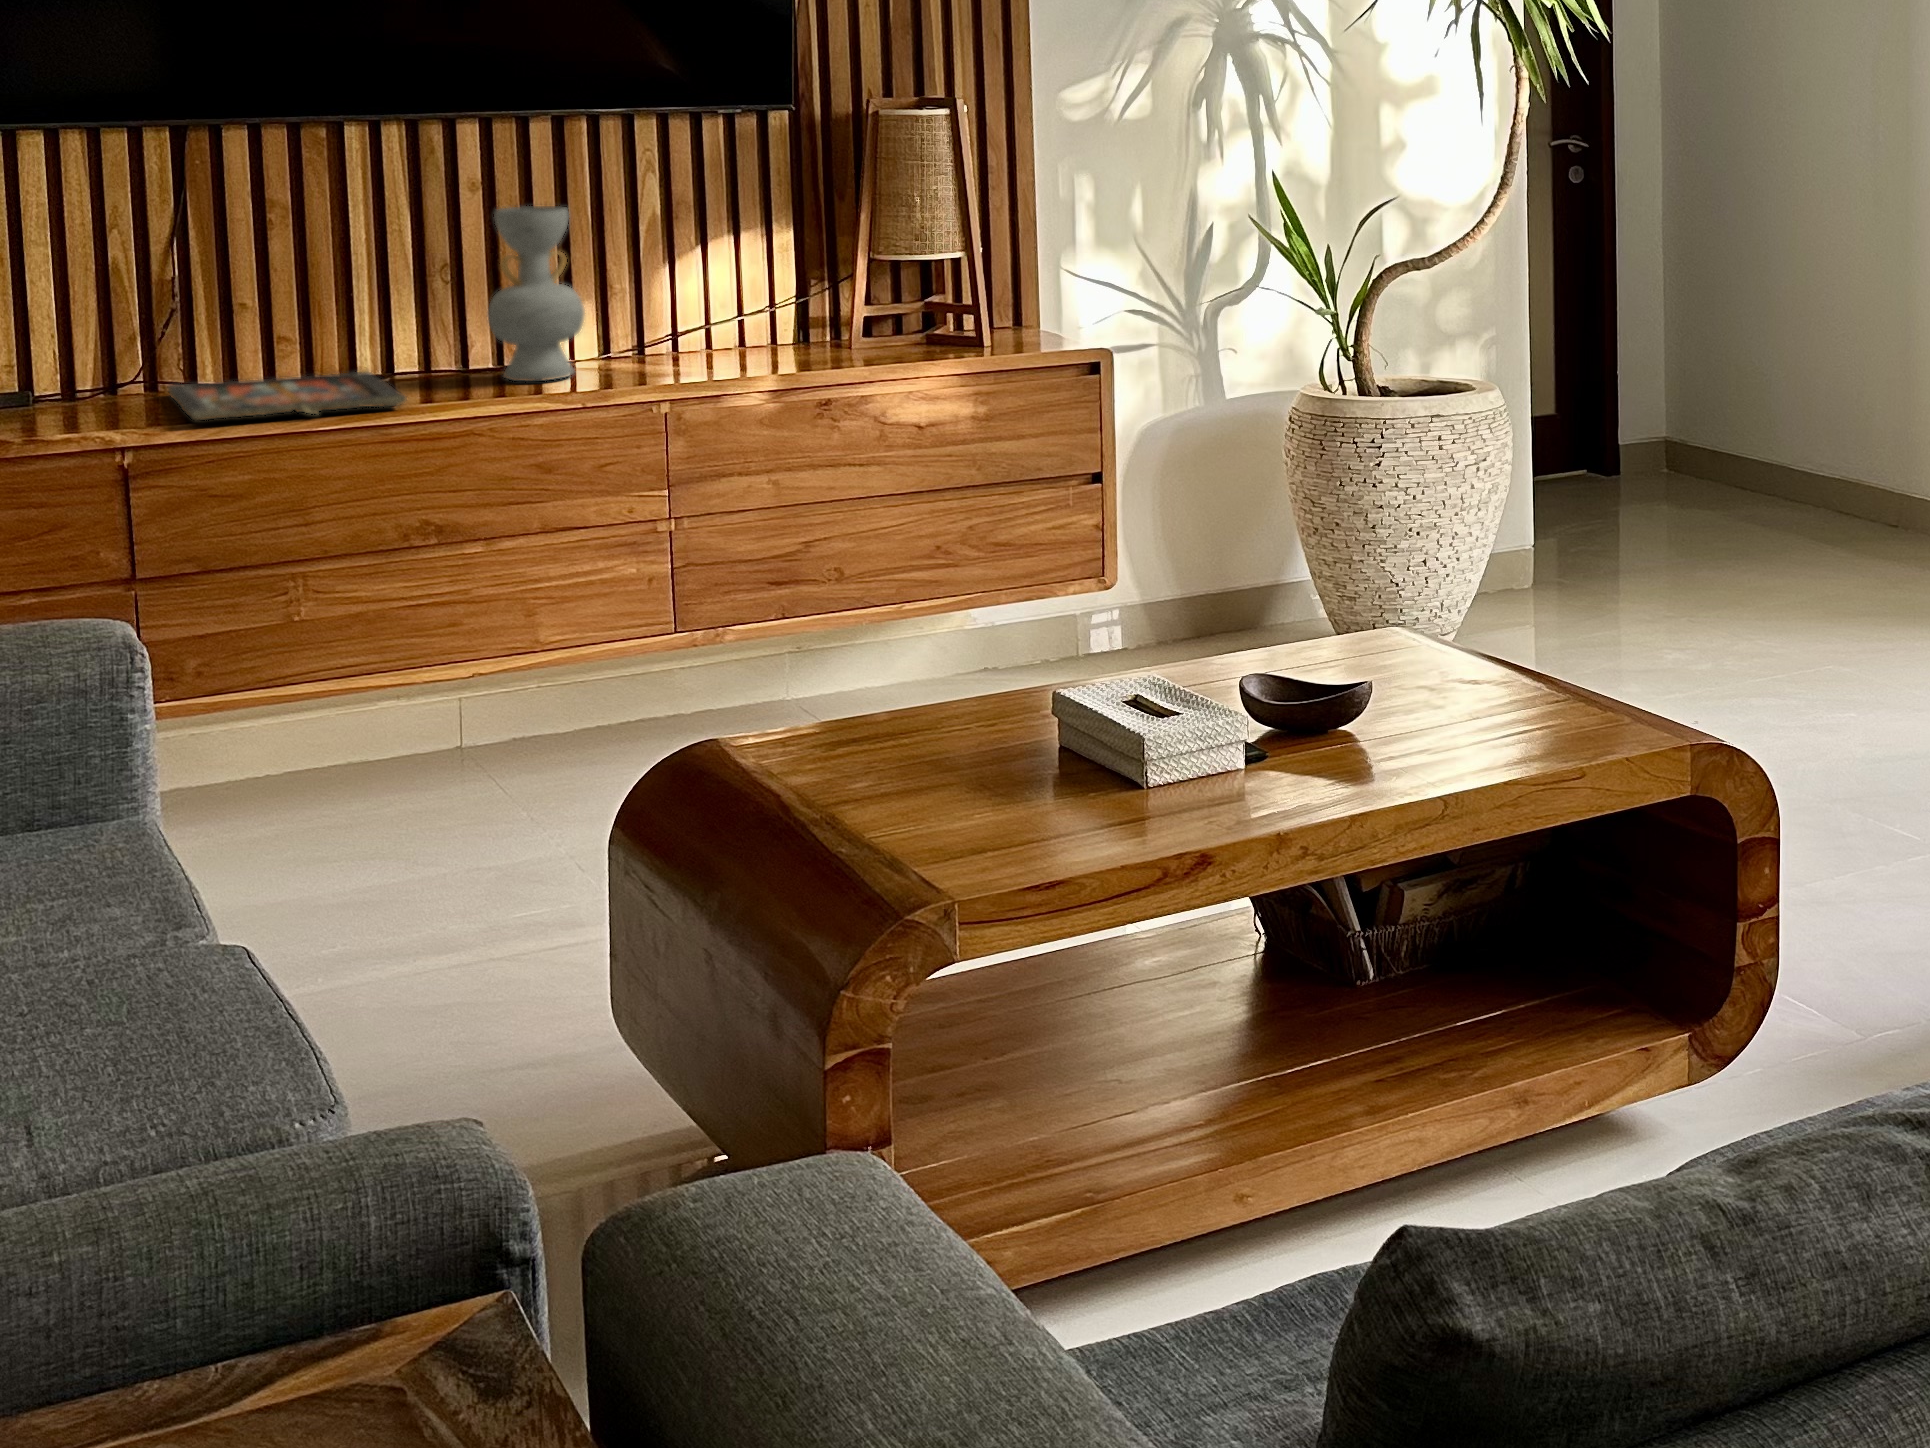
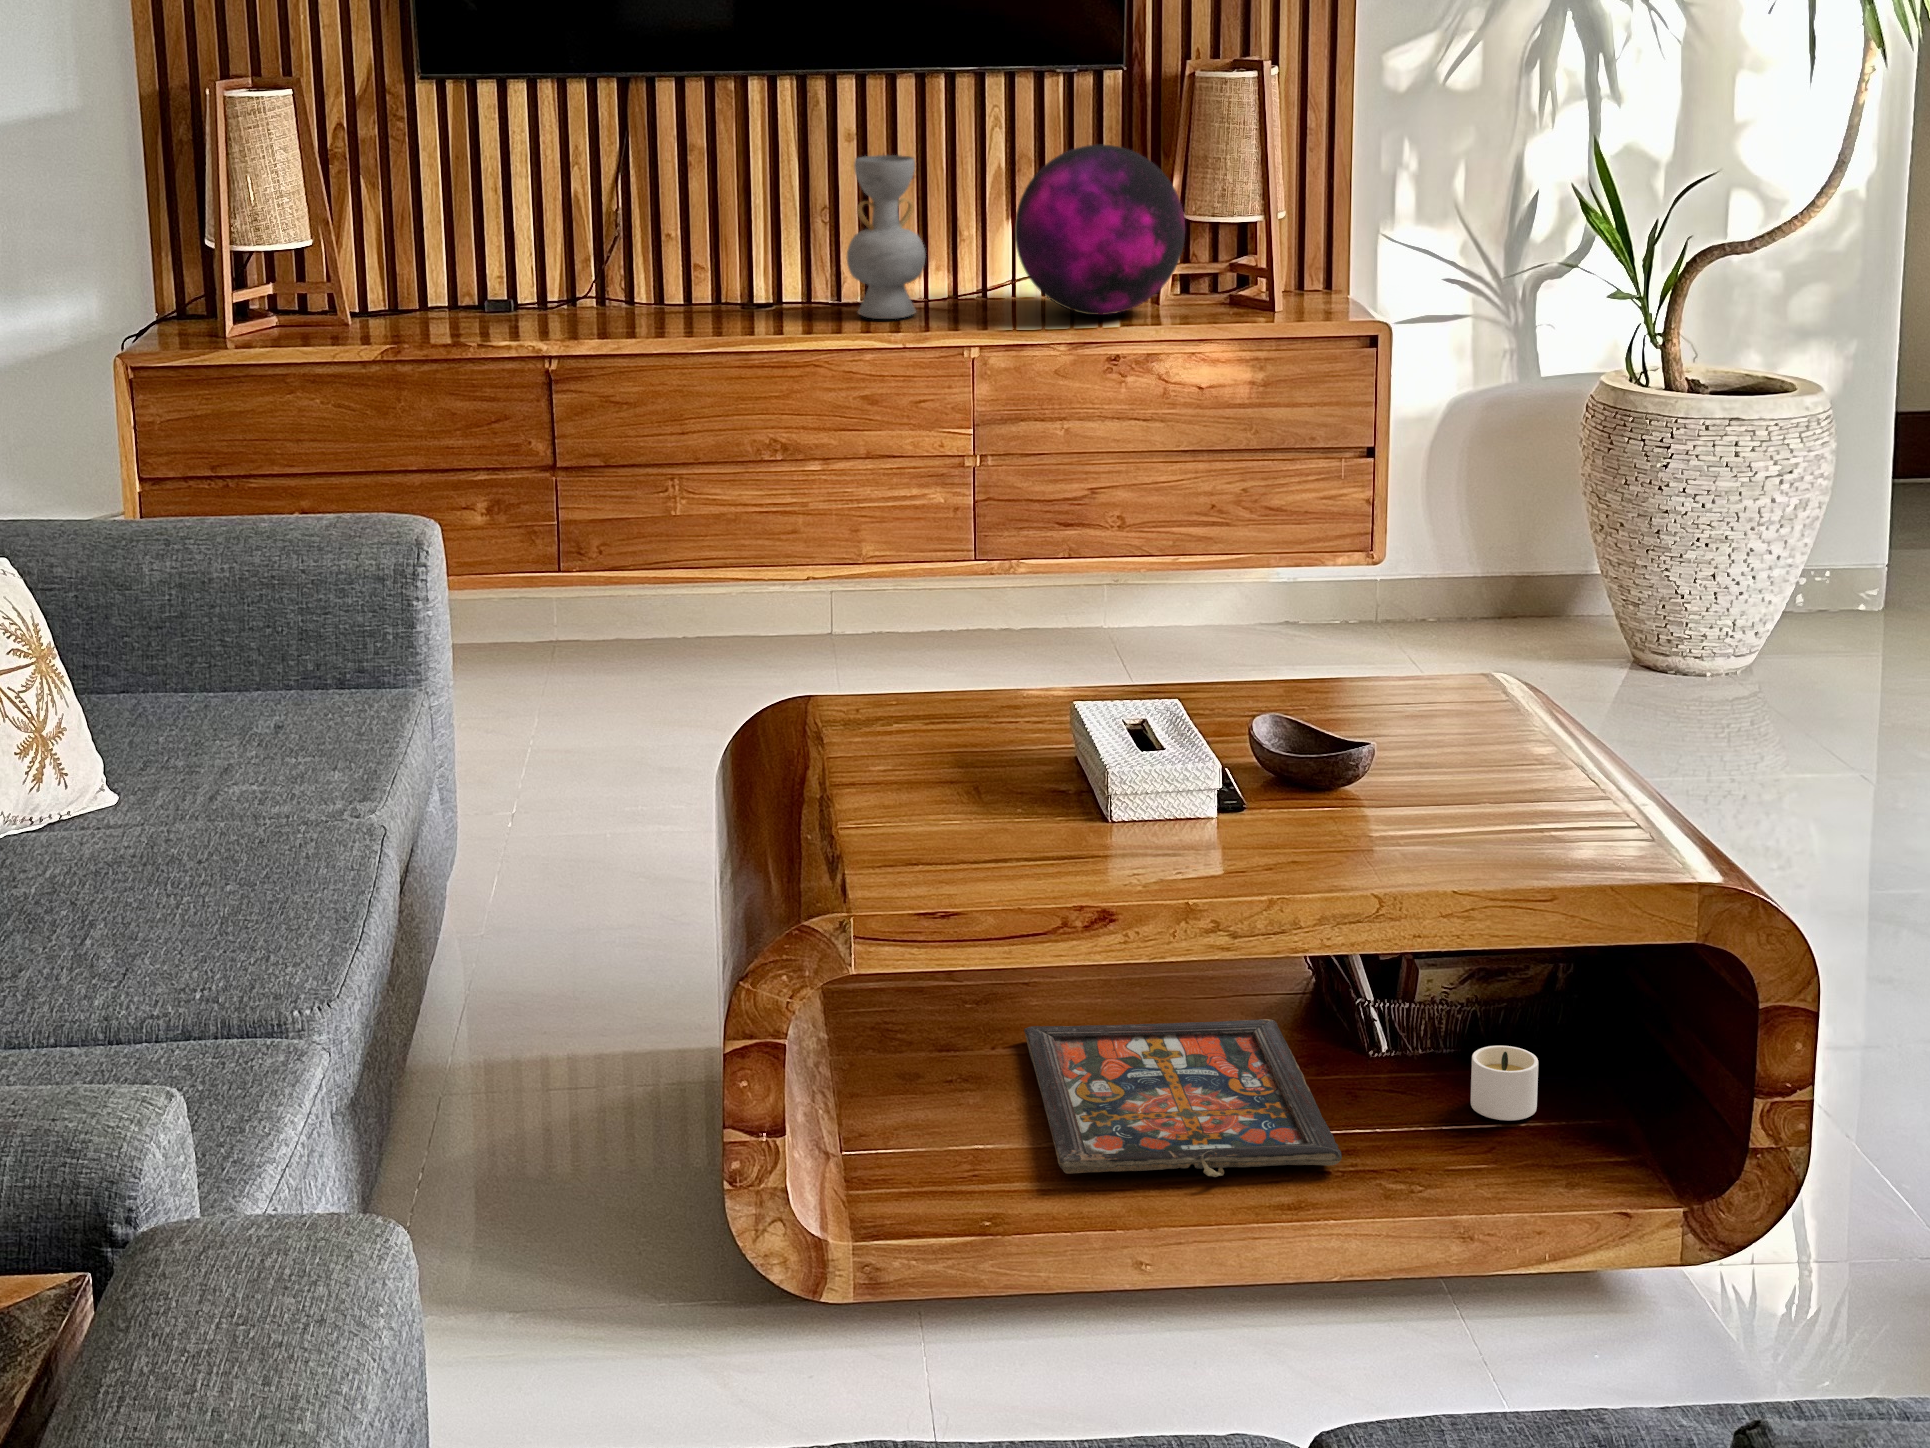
decorative orb: none [690,187,881,361] -> present [1015,145,1185,315]
board game: present [168,372,406,420] -> present [1024,1019,1342,1177]
candle: none [1460,939,1530,1007] -> present [1471,1046,1538,1121]

